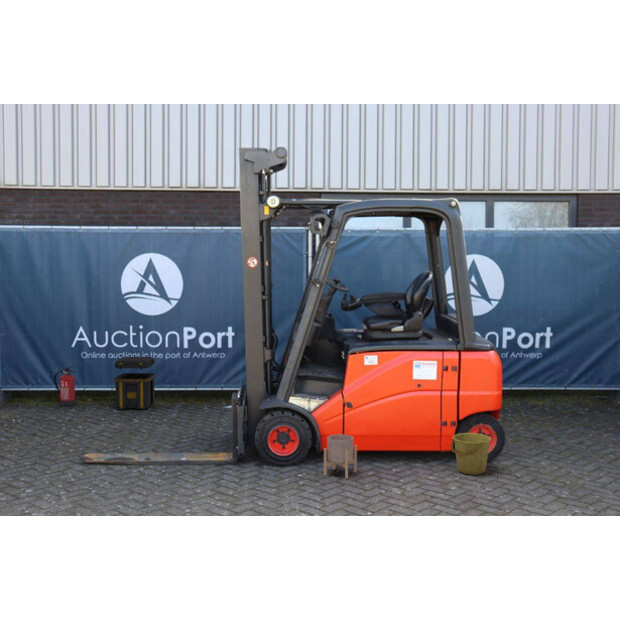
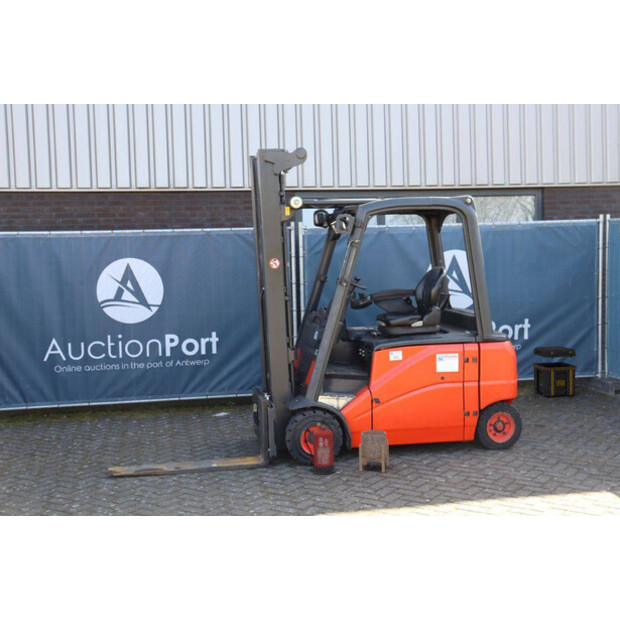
toolbox: present [114,357,155,409] -> present [533,346,577,397]
fire extinguisher: present [54,366,76,407] -> present [304,415,335,475]
bucket: present [451,433,491,475] -> none [475,421,514,460]

